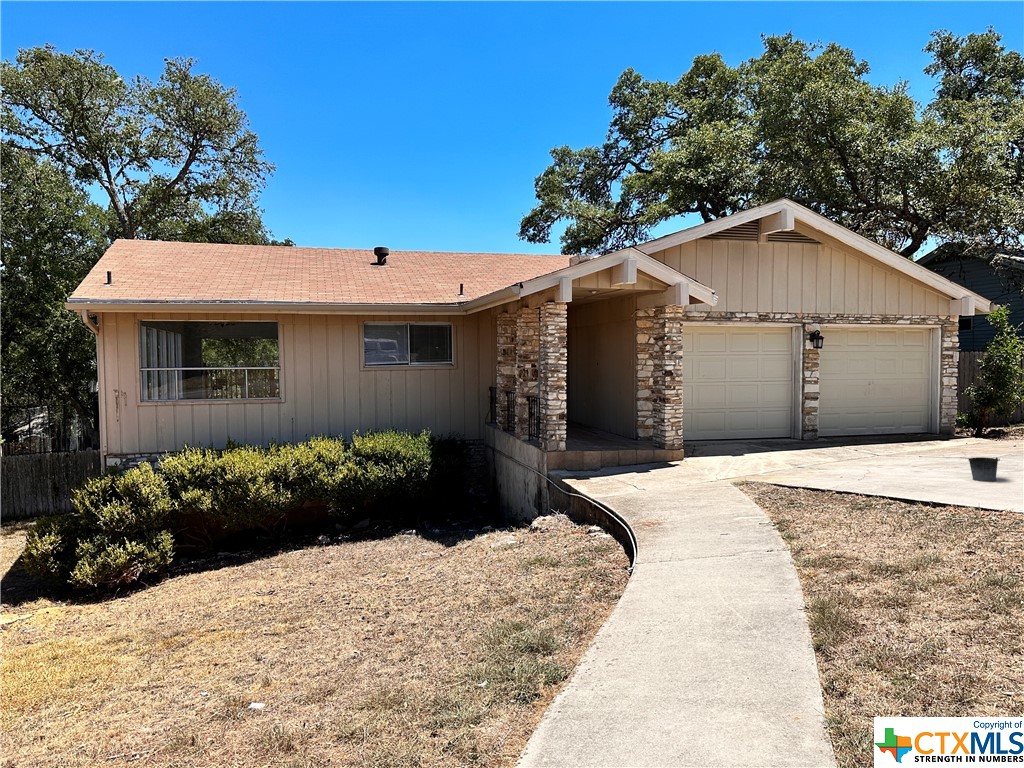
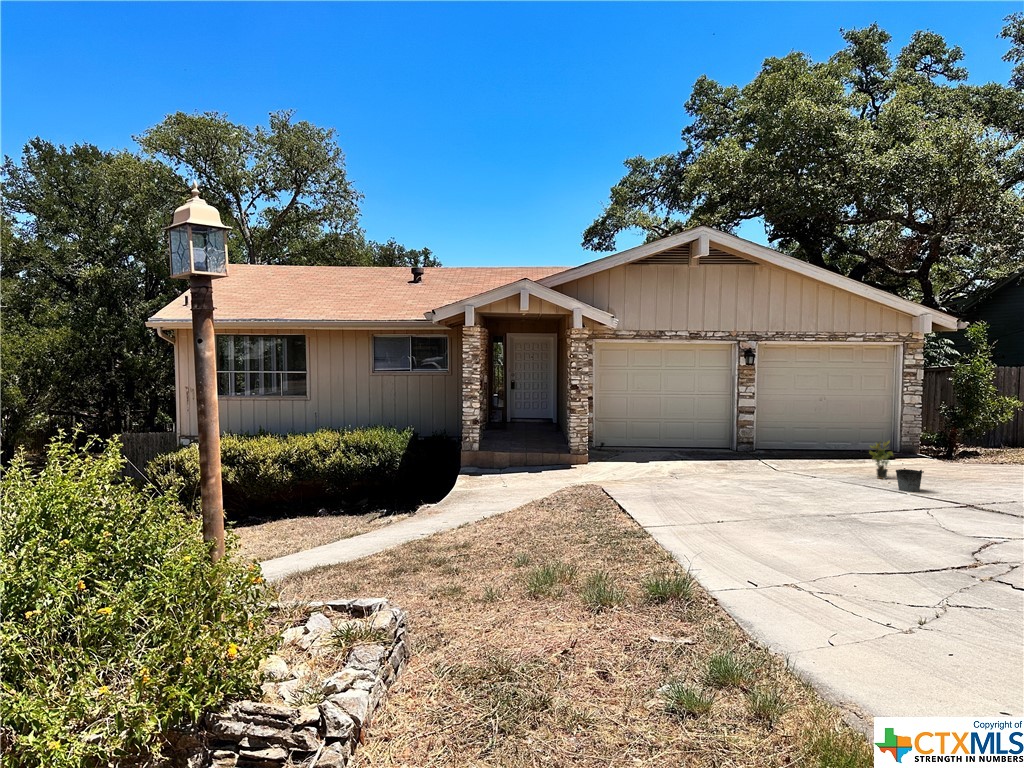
potted plant: none [942,425,970,467] -> present [869,441,893,479]

